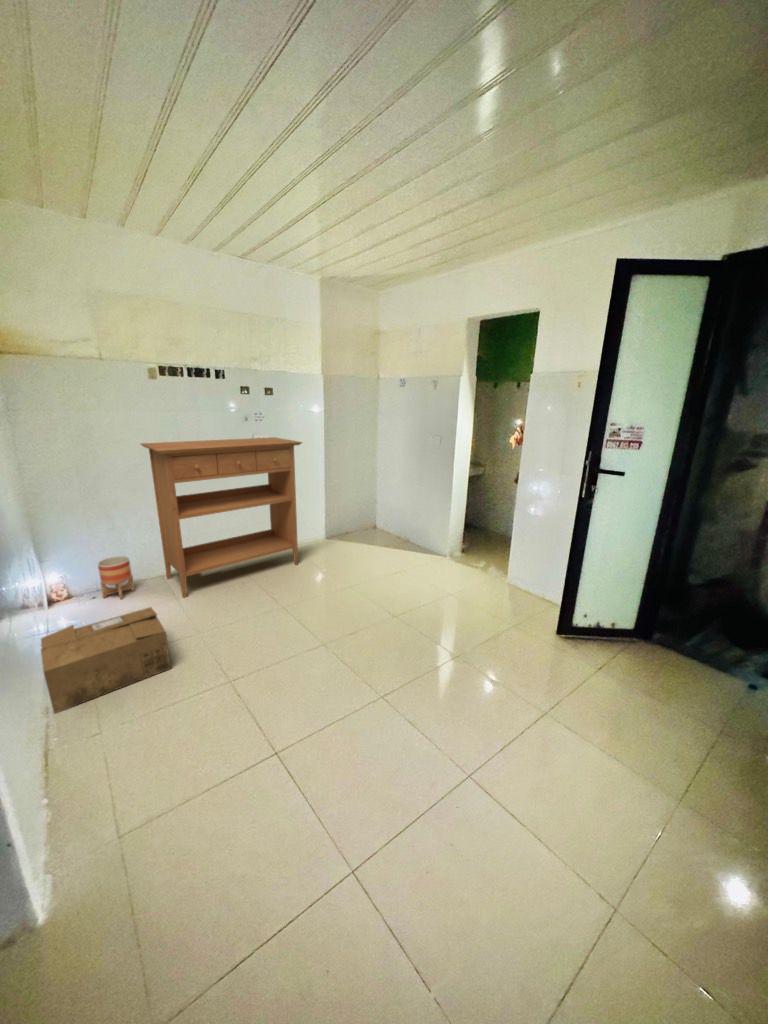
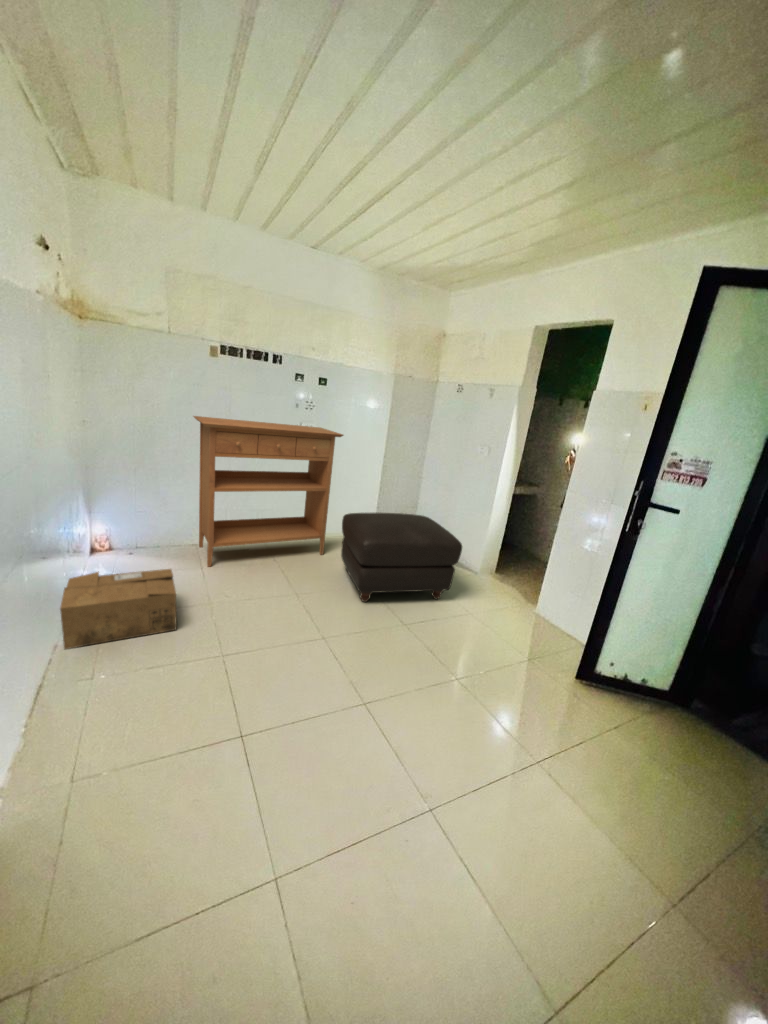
ottoman: none [315,510,436,603] -> present [341,513,462,602]
planter: present [98,556,135,599] -> none [138,518,168,558]

